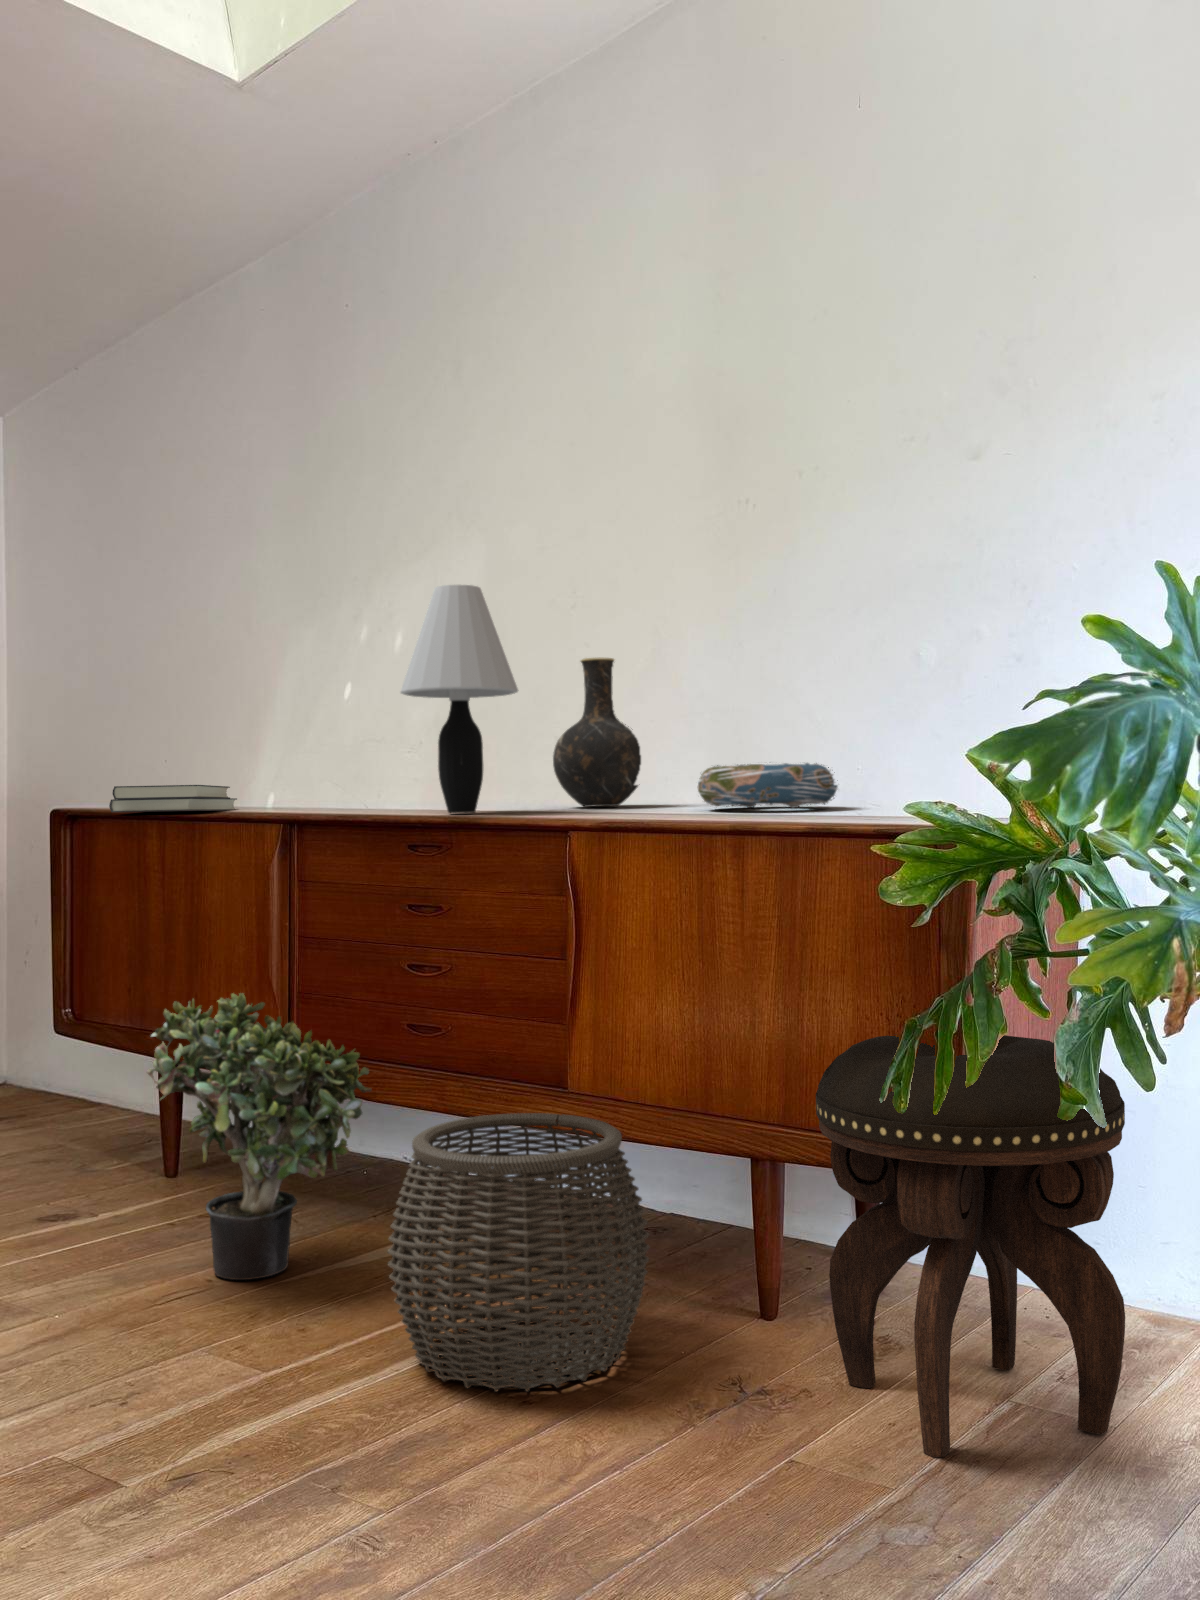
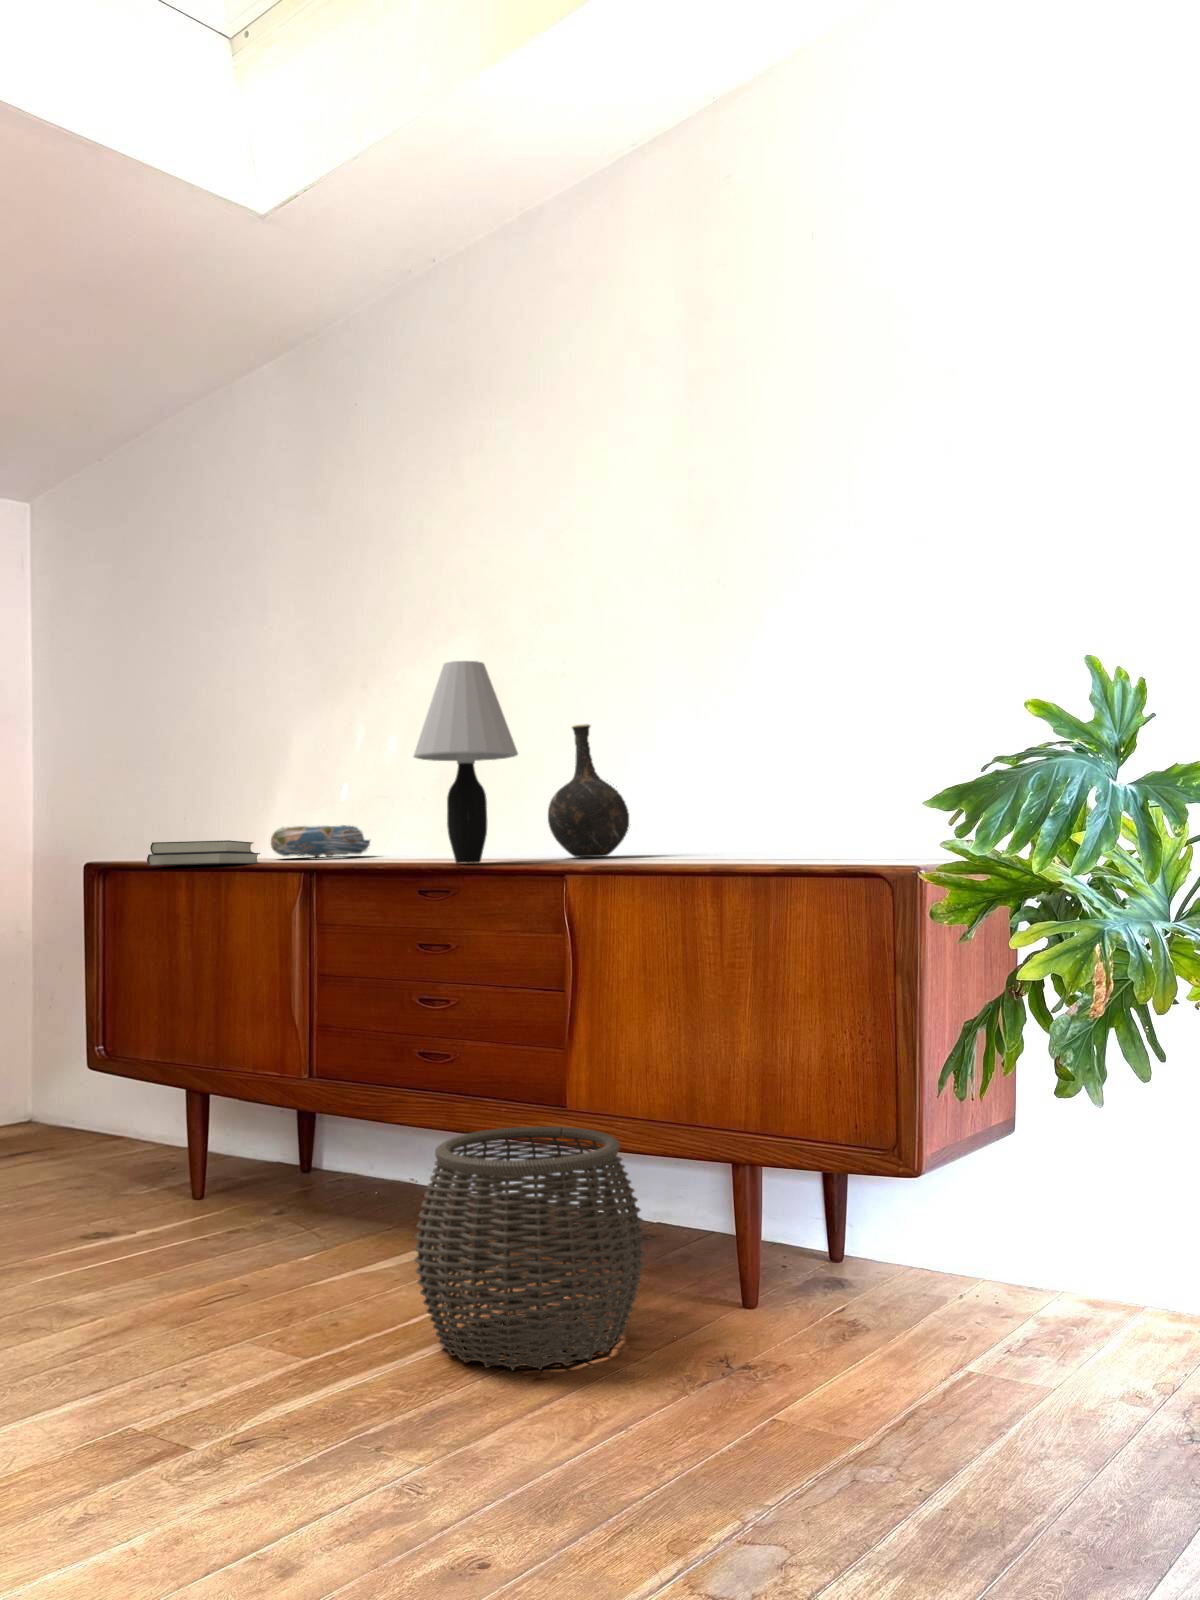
decorative bowl: present [698,763,838,808] -> present [271,825,370,857]
potted plant: present [147,993,372,1280] -> none [191,1025,392,1284]
footstool: present [816,1035,1125,1457] -> none [790,1047,1060,1415]

